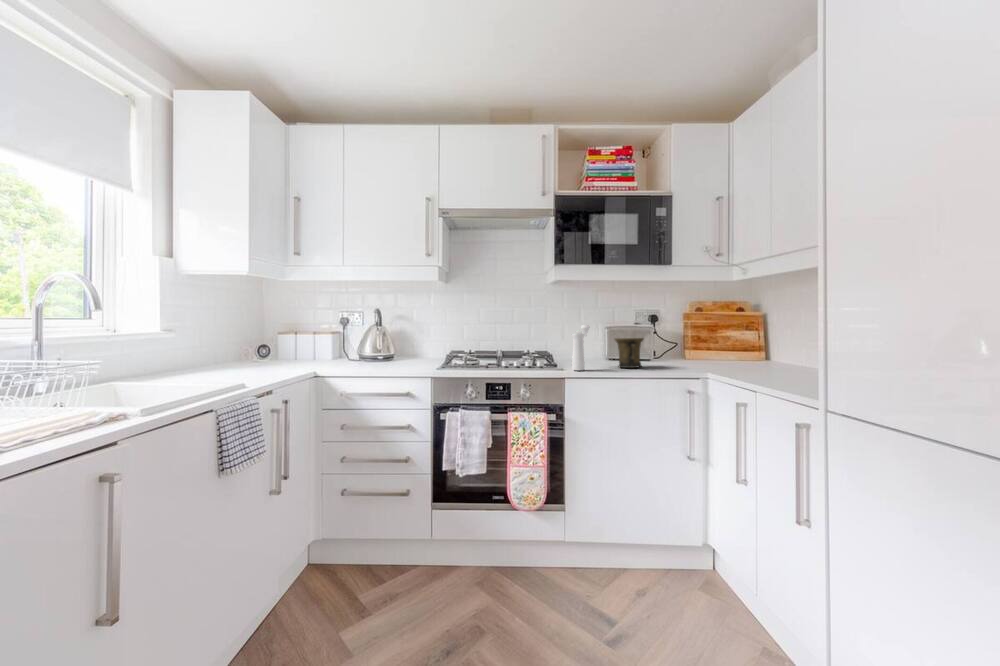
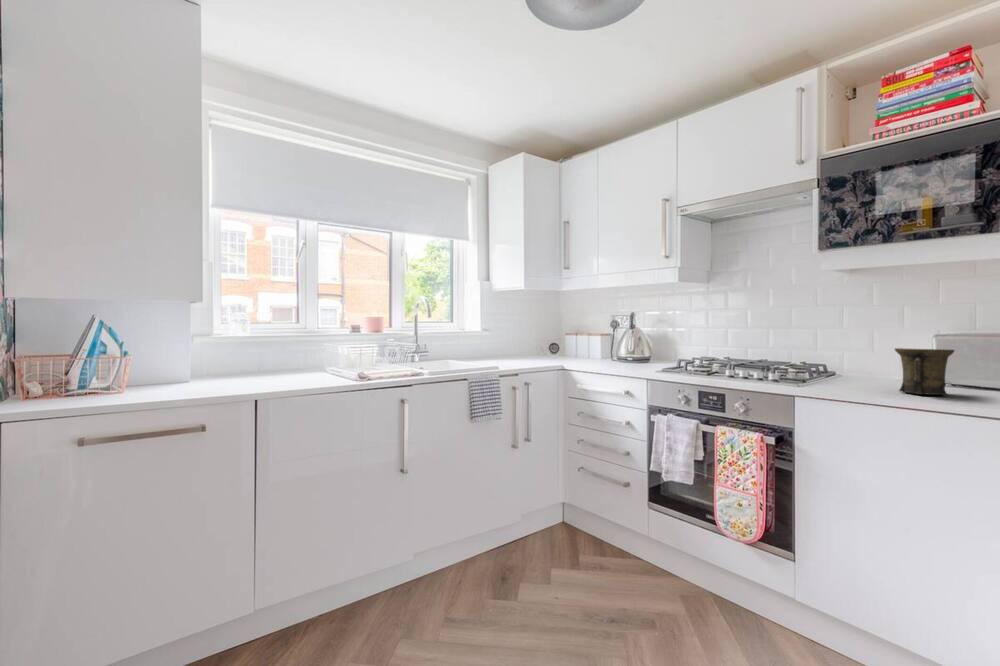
pepper mill: present [572,325,590,370] -> none [807,328,852,388]

